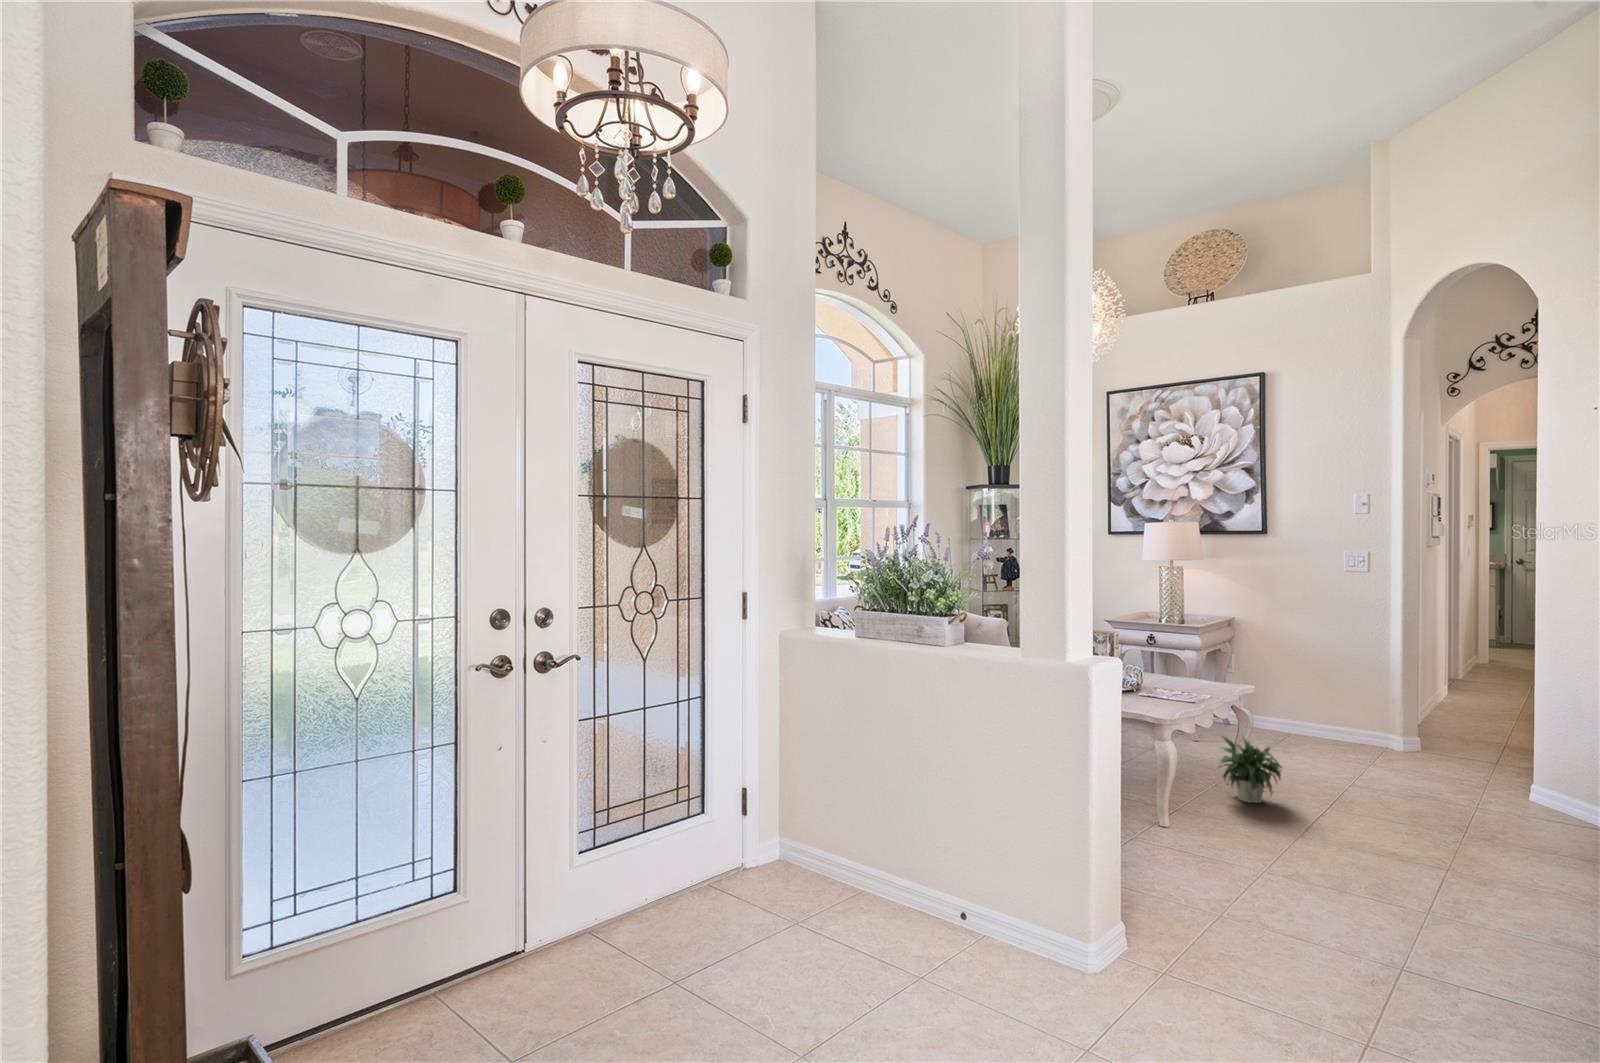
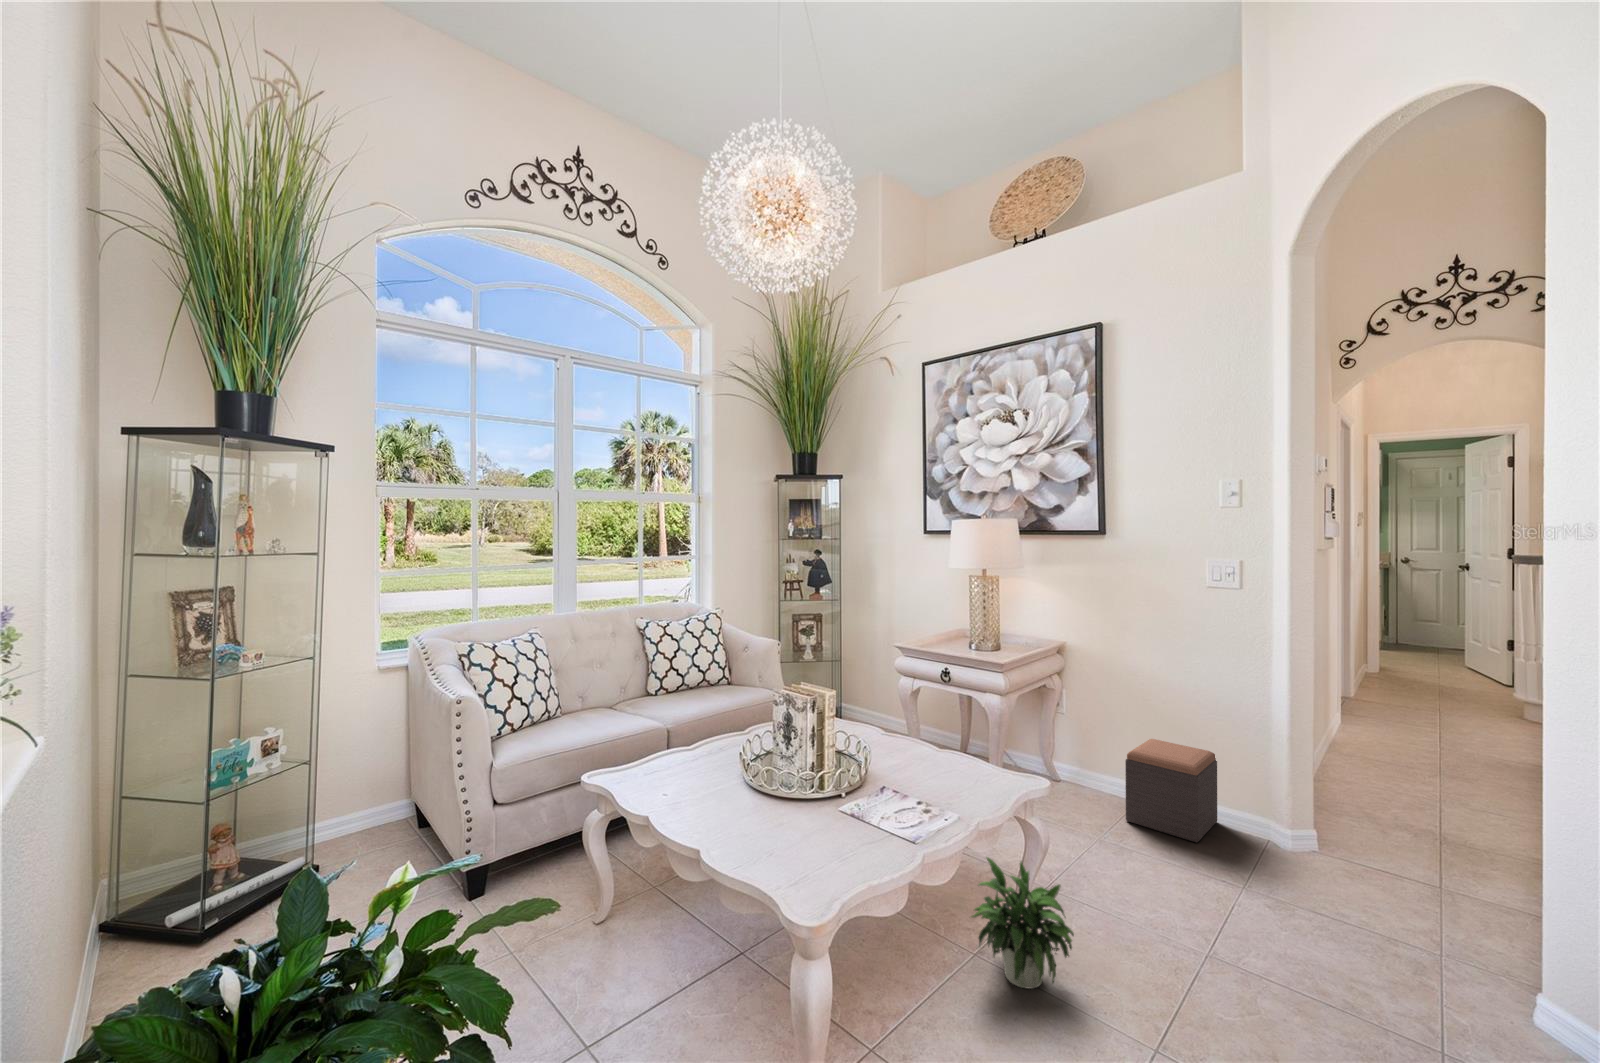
footstool: none [1289,687,1355,753] -> present [1125,739,1217,843]

